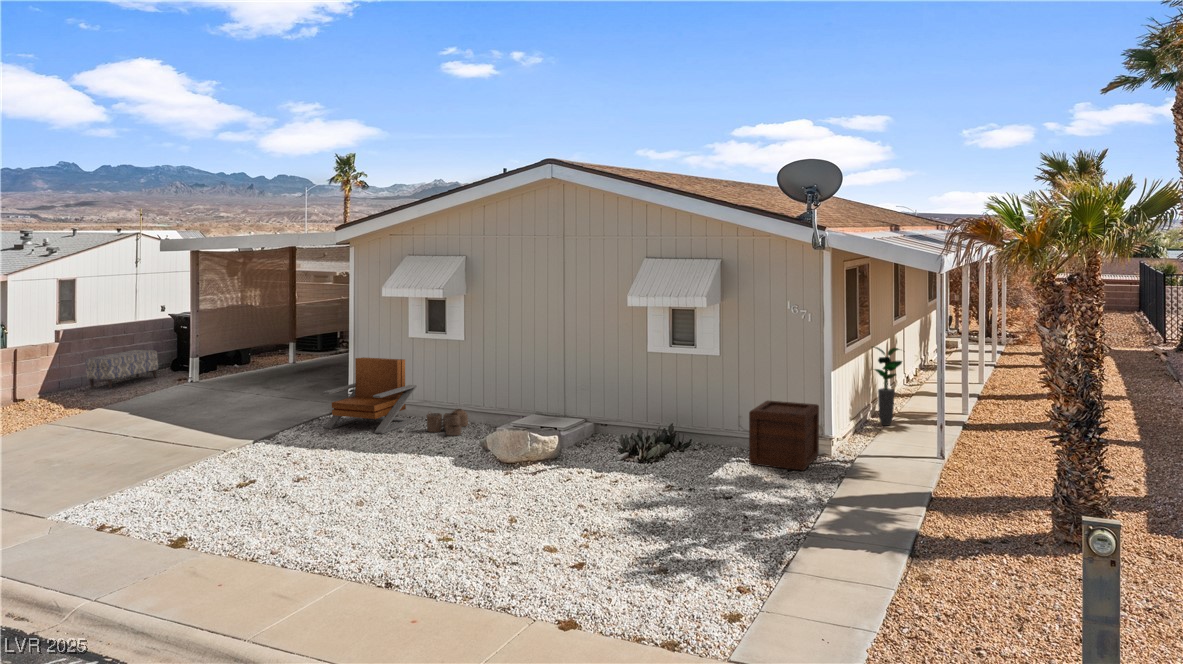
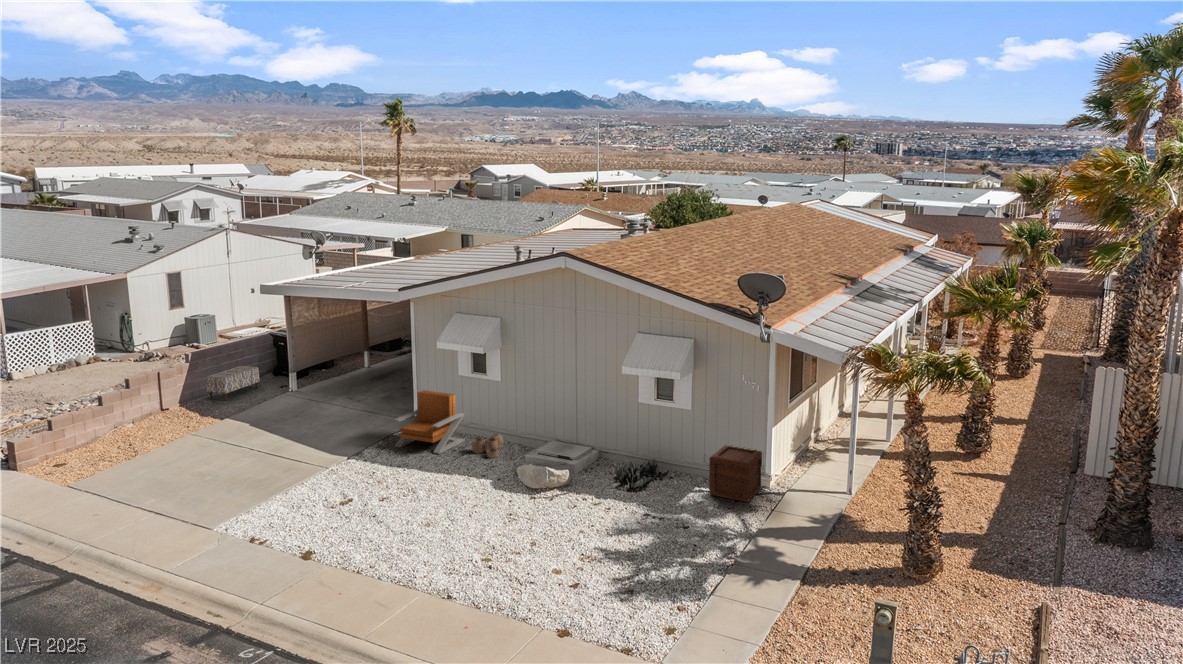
potted plant: present [874,347,902,426] -> none [811,395,839,456]

